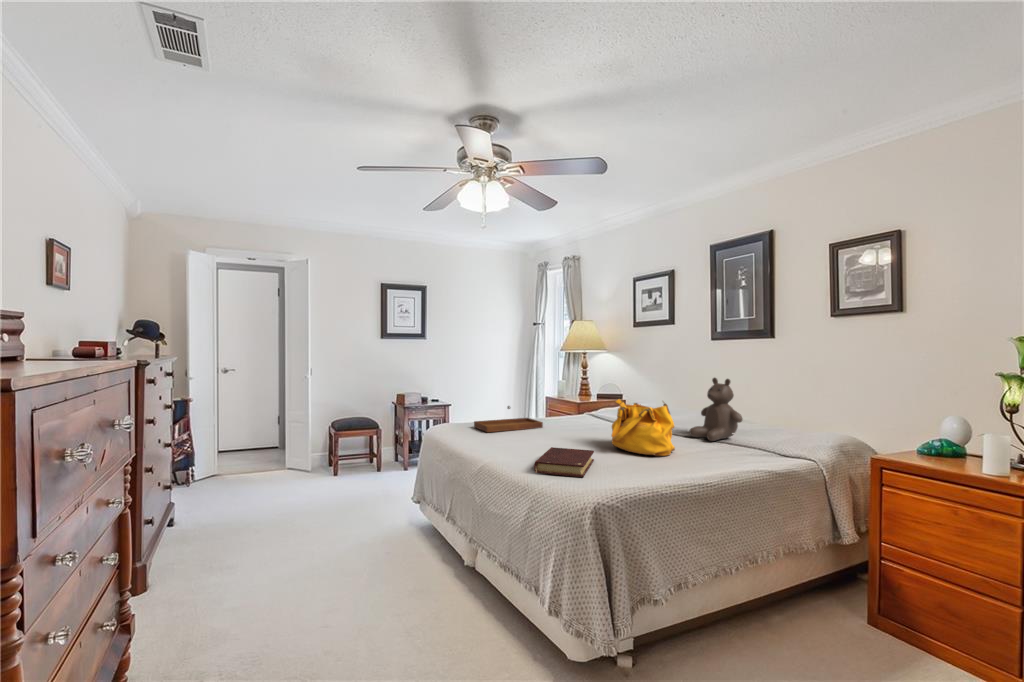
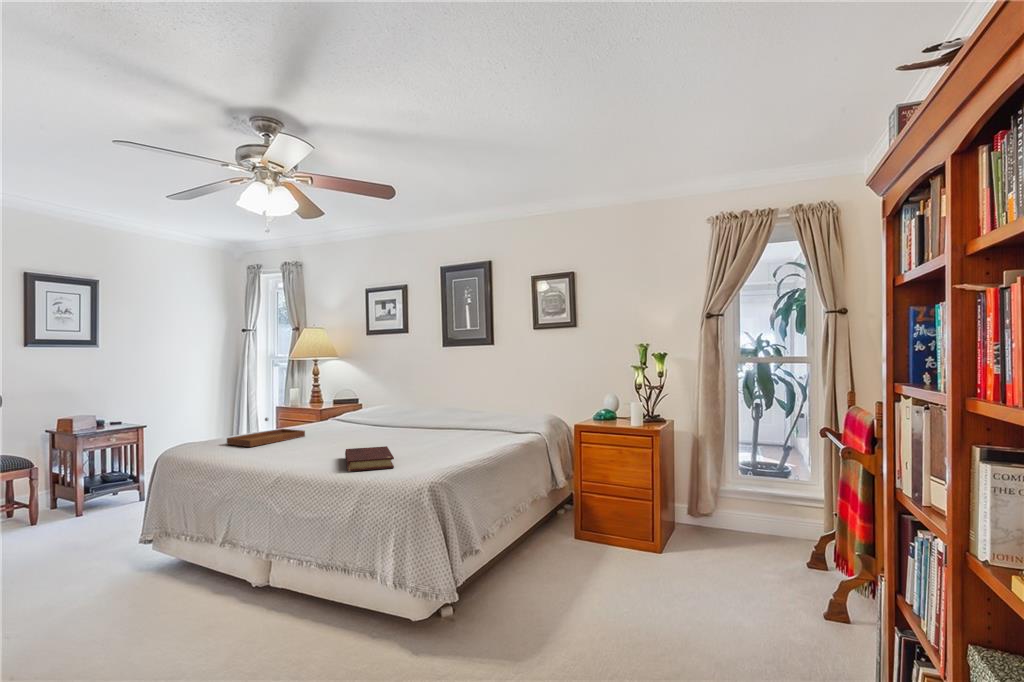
teddy bear: present [689,378,742,441] -> none [444,378,484,429]
handbag: present [611,399,675,456] -> none [390,398,446,445]

